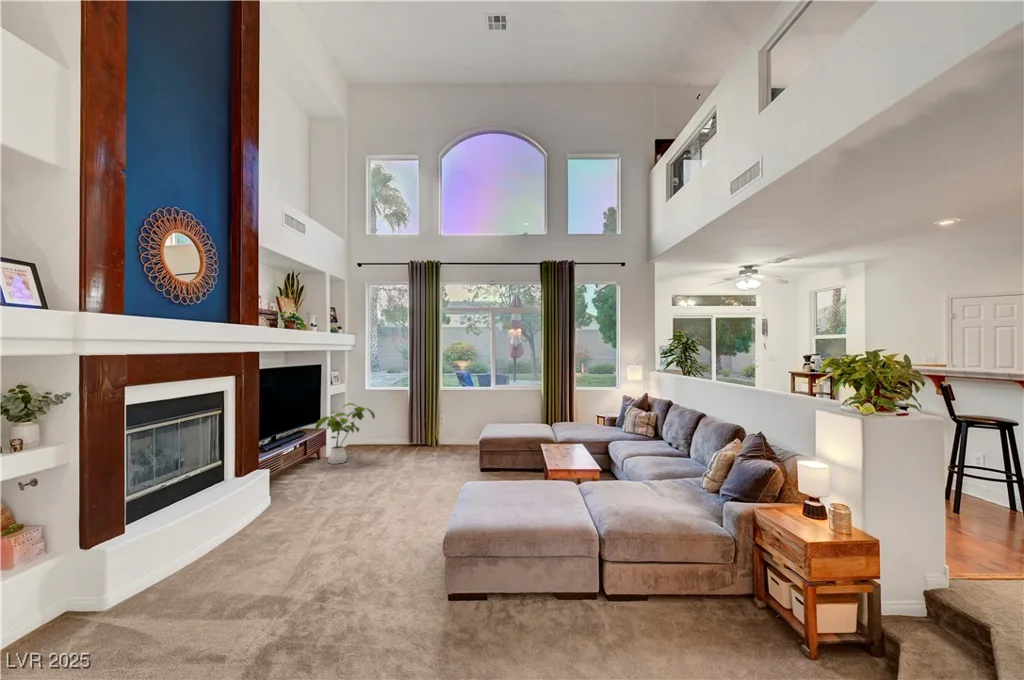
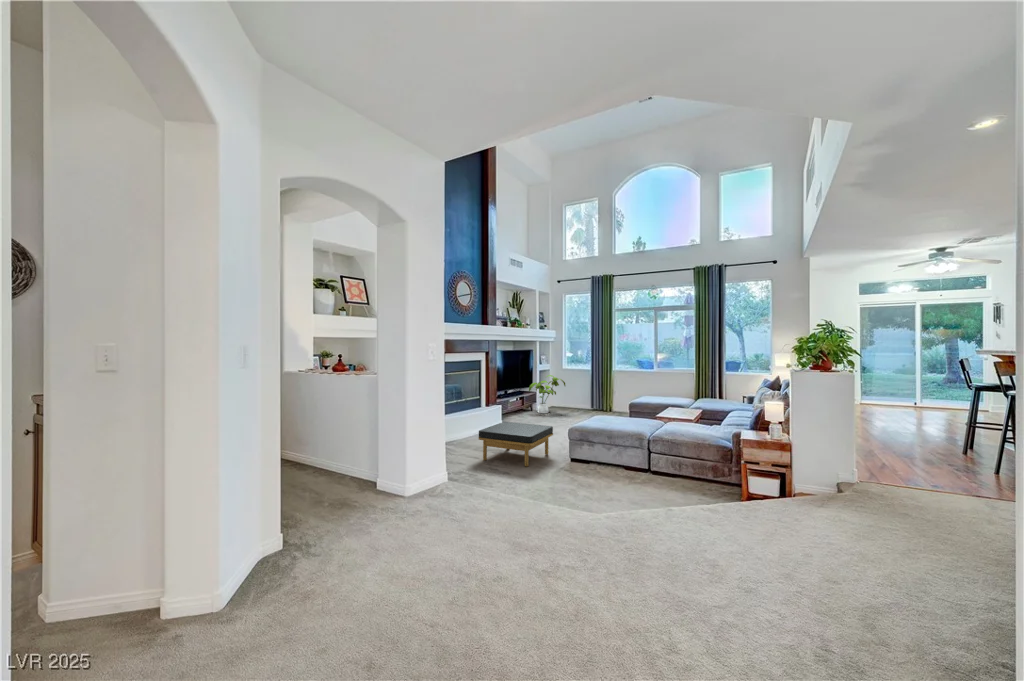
ottoman: none [226,526,402,658] -> present [479,422,553,467]

